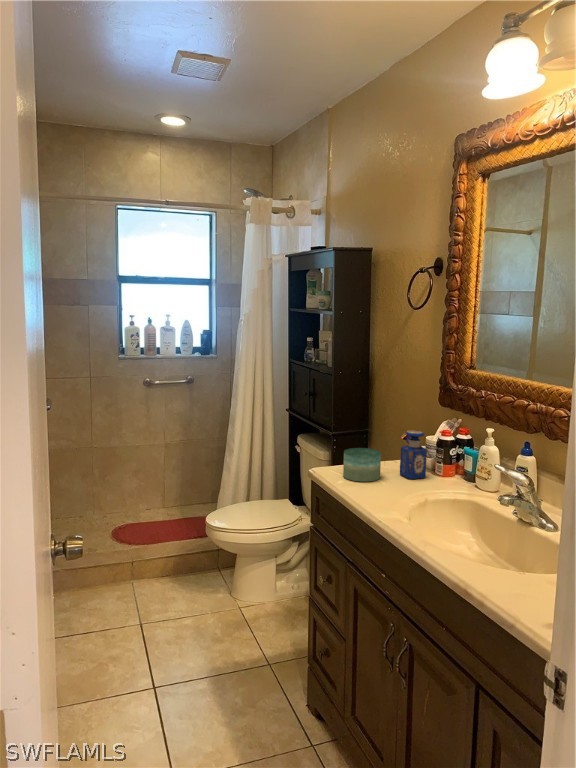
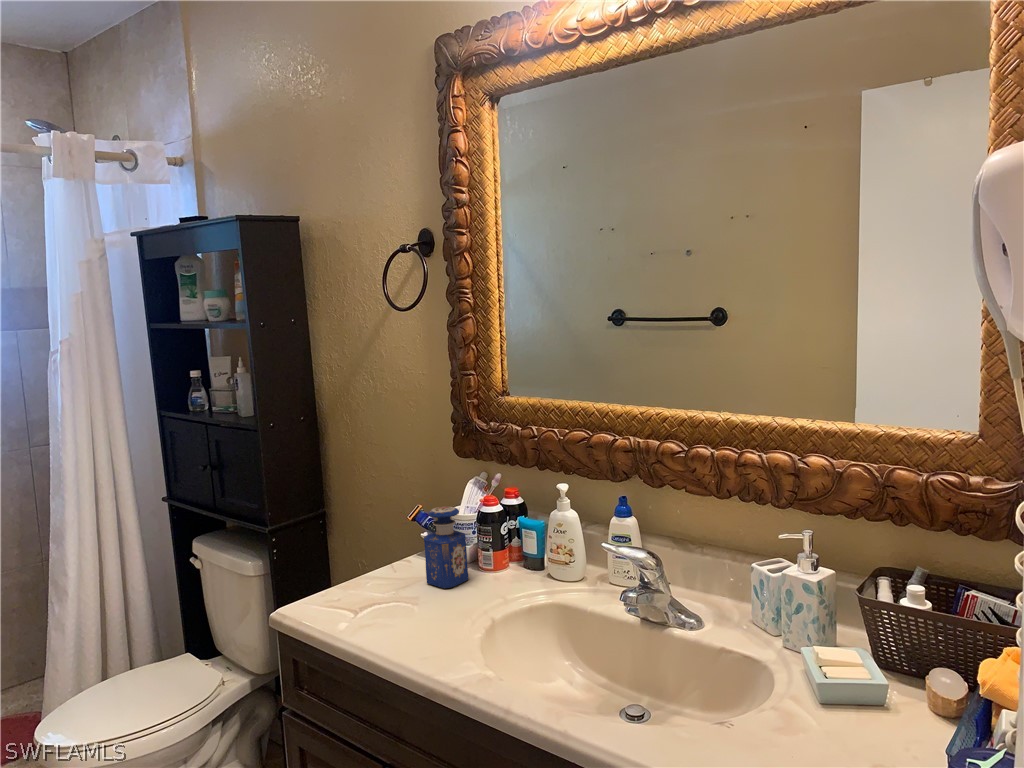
candle: present [343,448,381,482] -> none [332,552,400,618]

